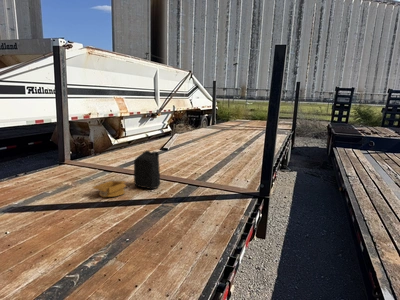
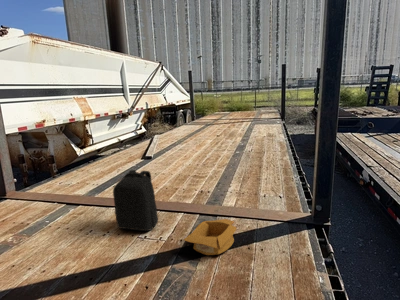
cardboard box: present [93,181,127,197] -> present [184,219,237,255]

